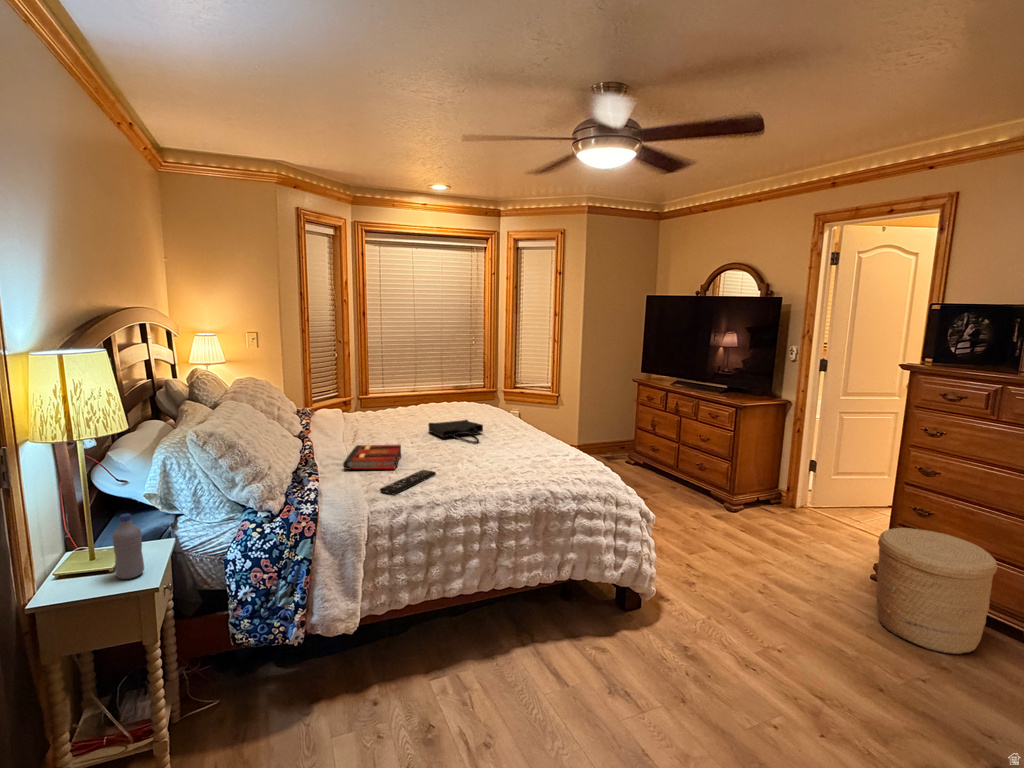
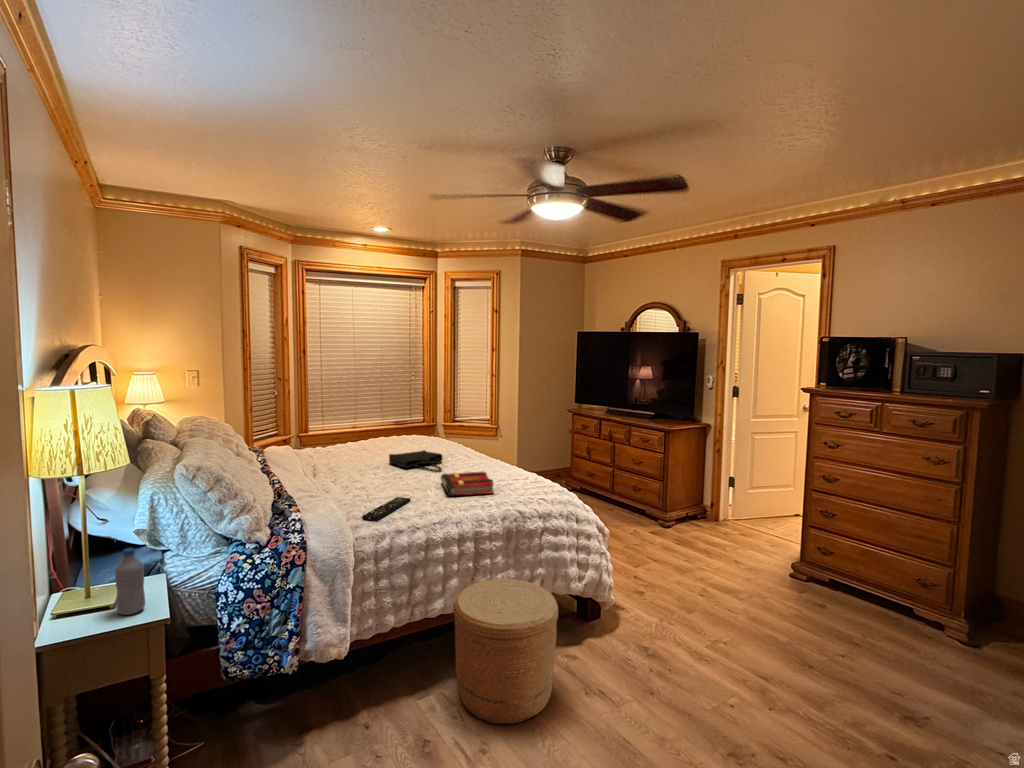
book: present [343,444,401,470] -> present [441,471,493,496]
woven basket: present [876,528,997,654] -> present [453,579,558,724]

